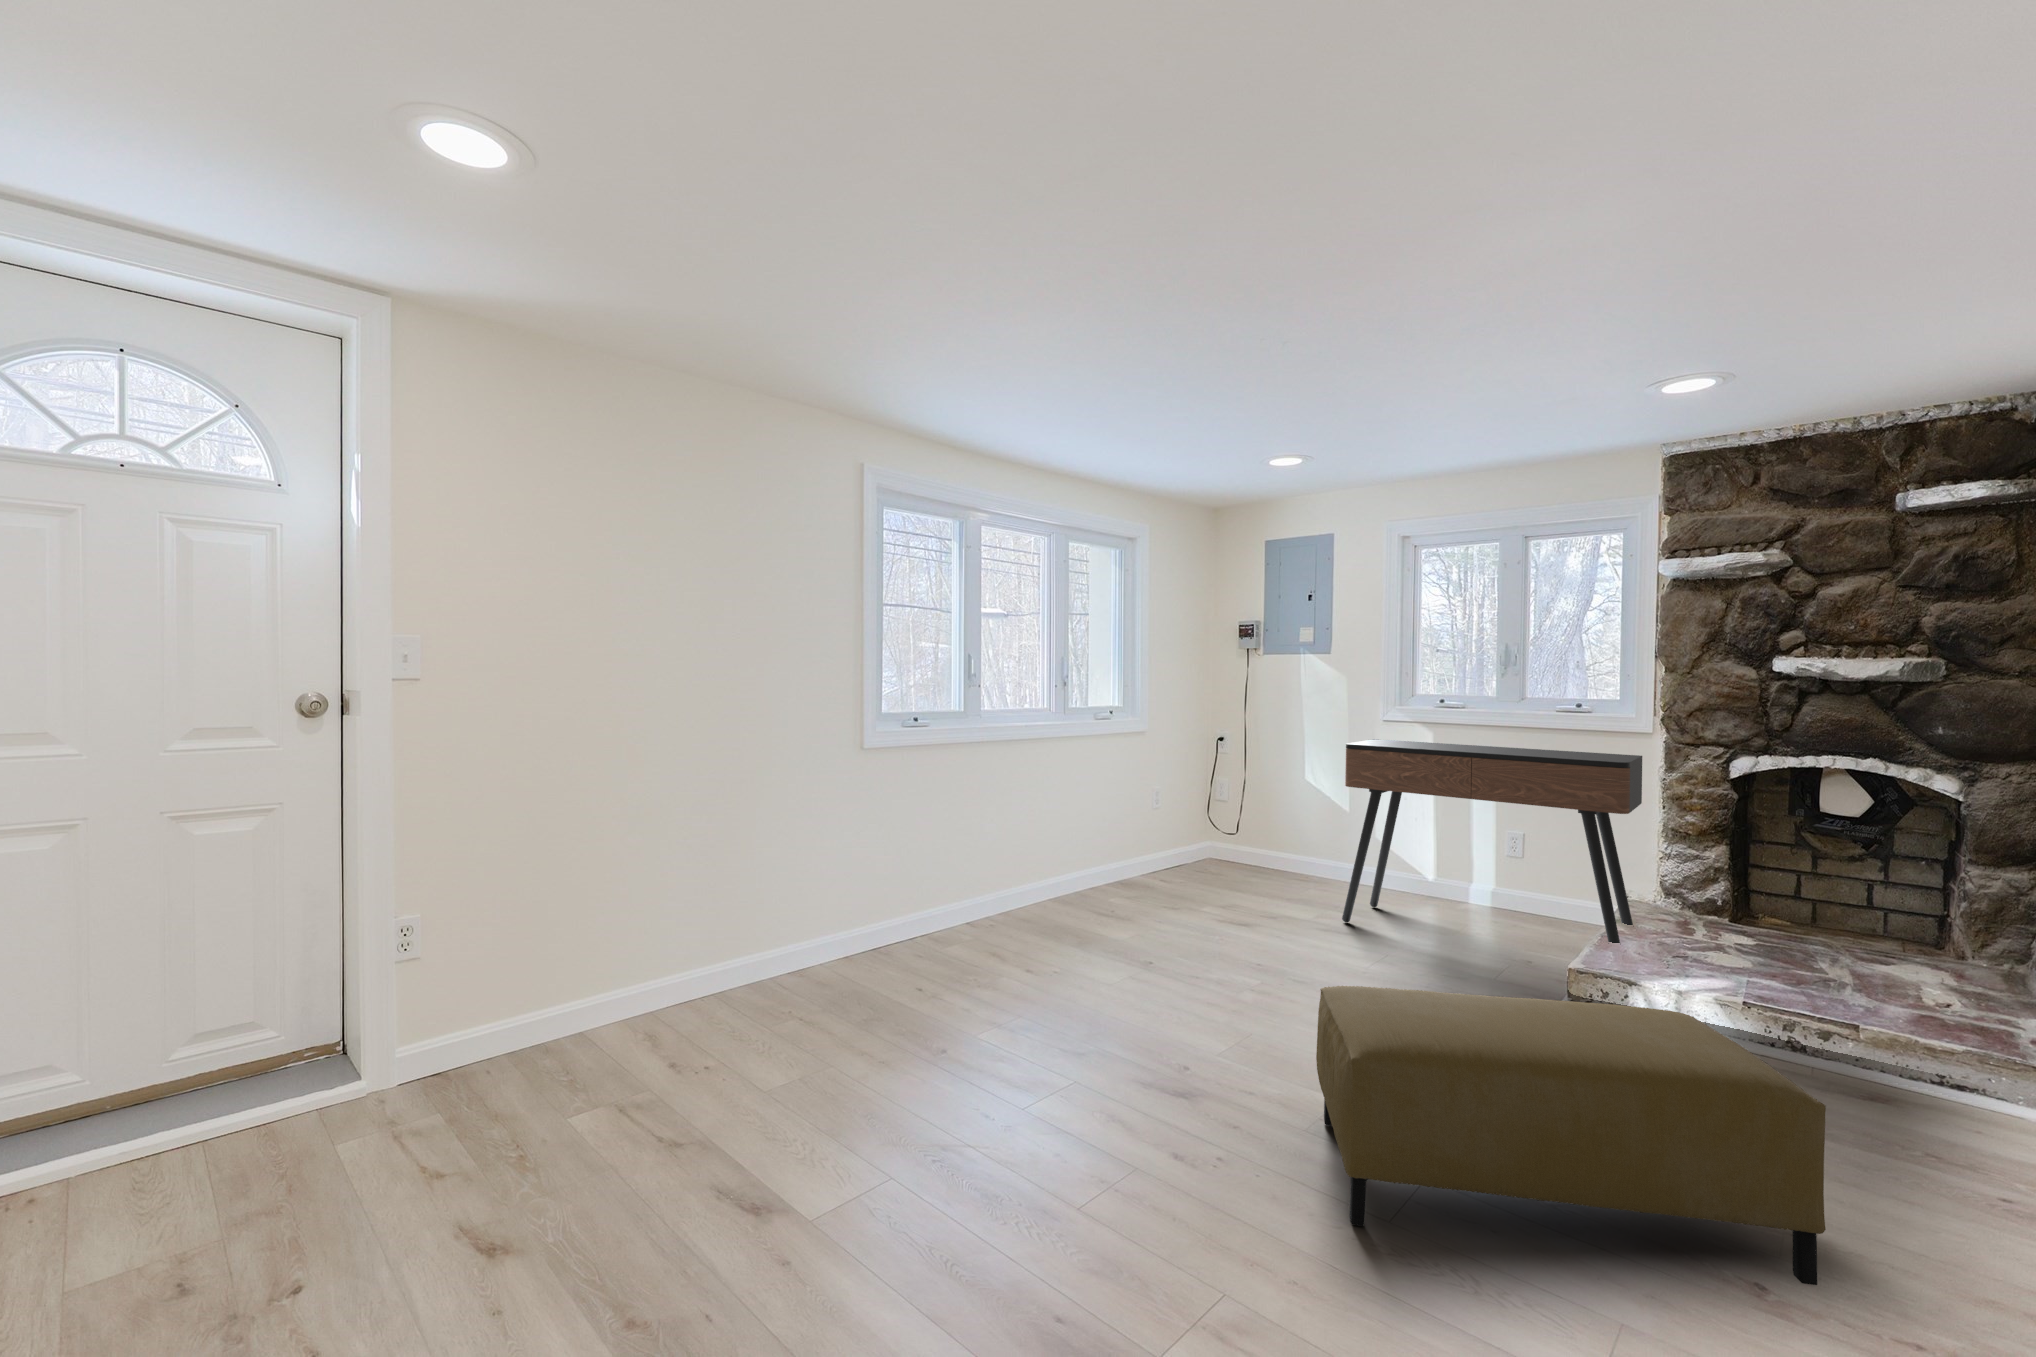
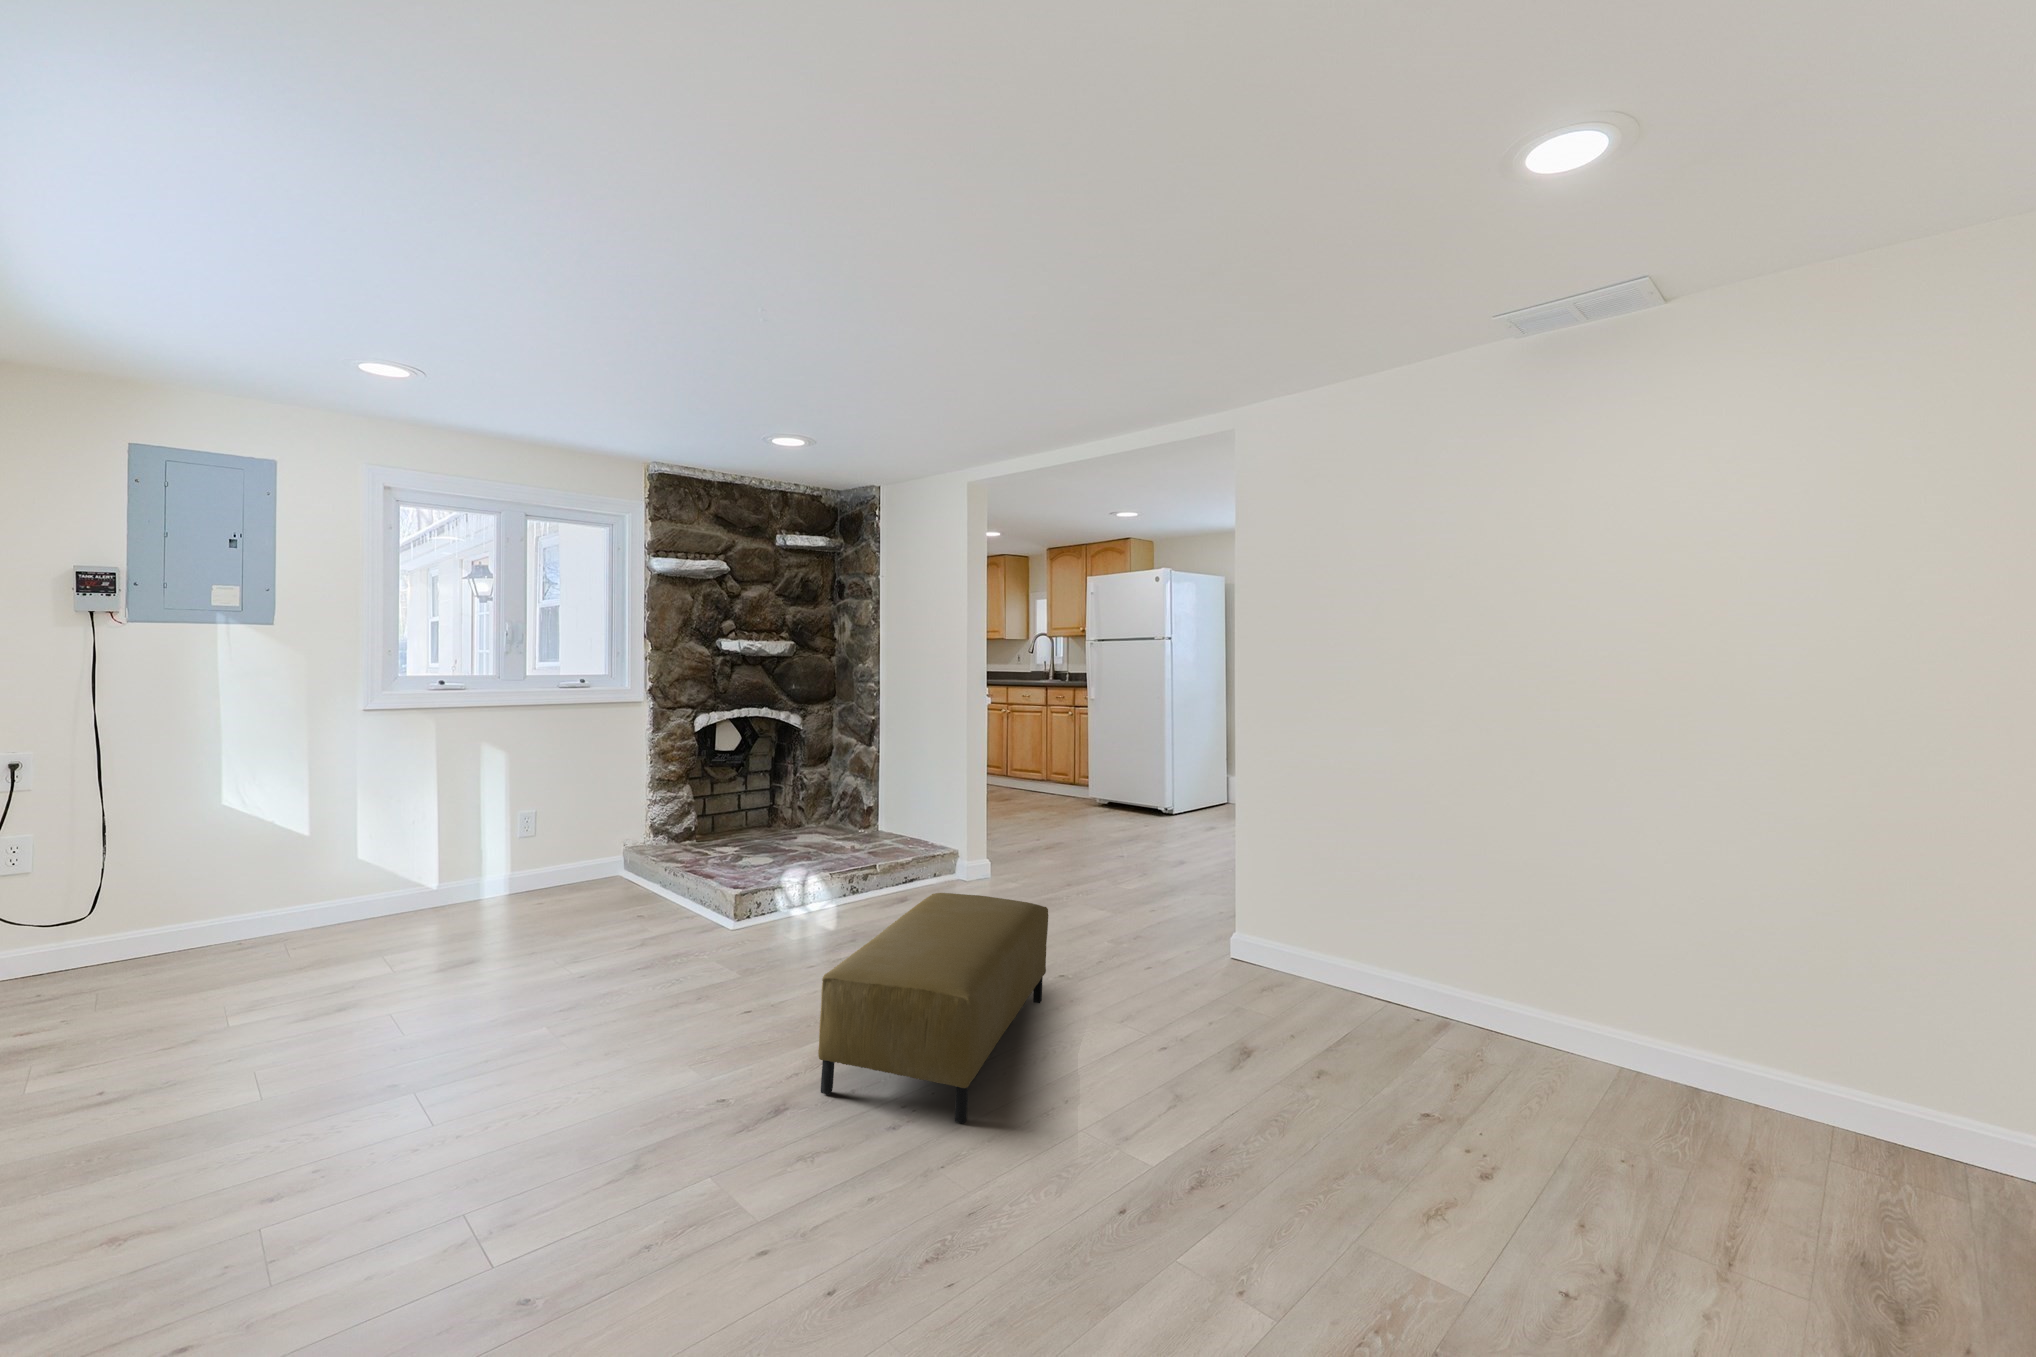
console table: present [1342,739,1642,943] -> none [406,723,702,958]

